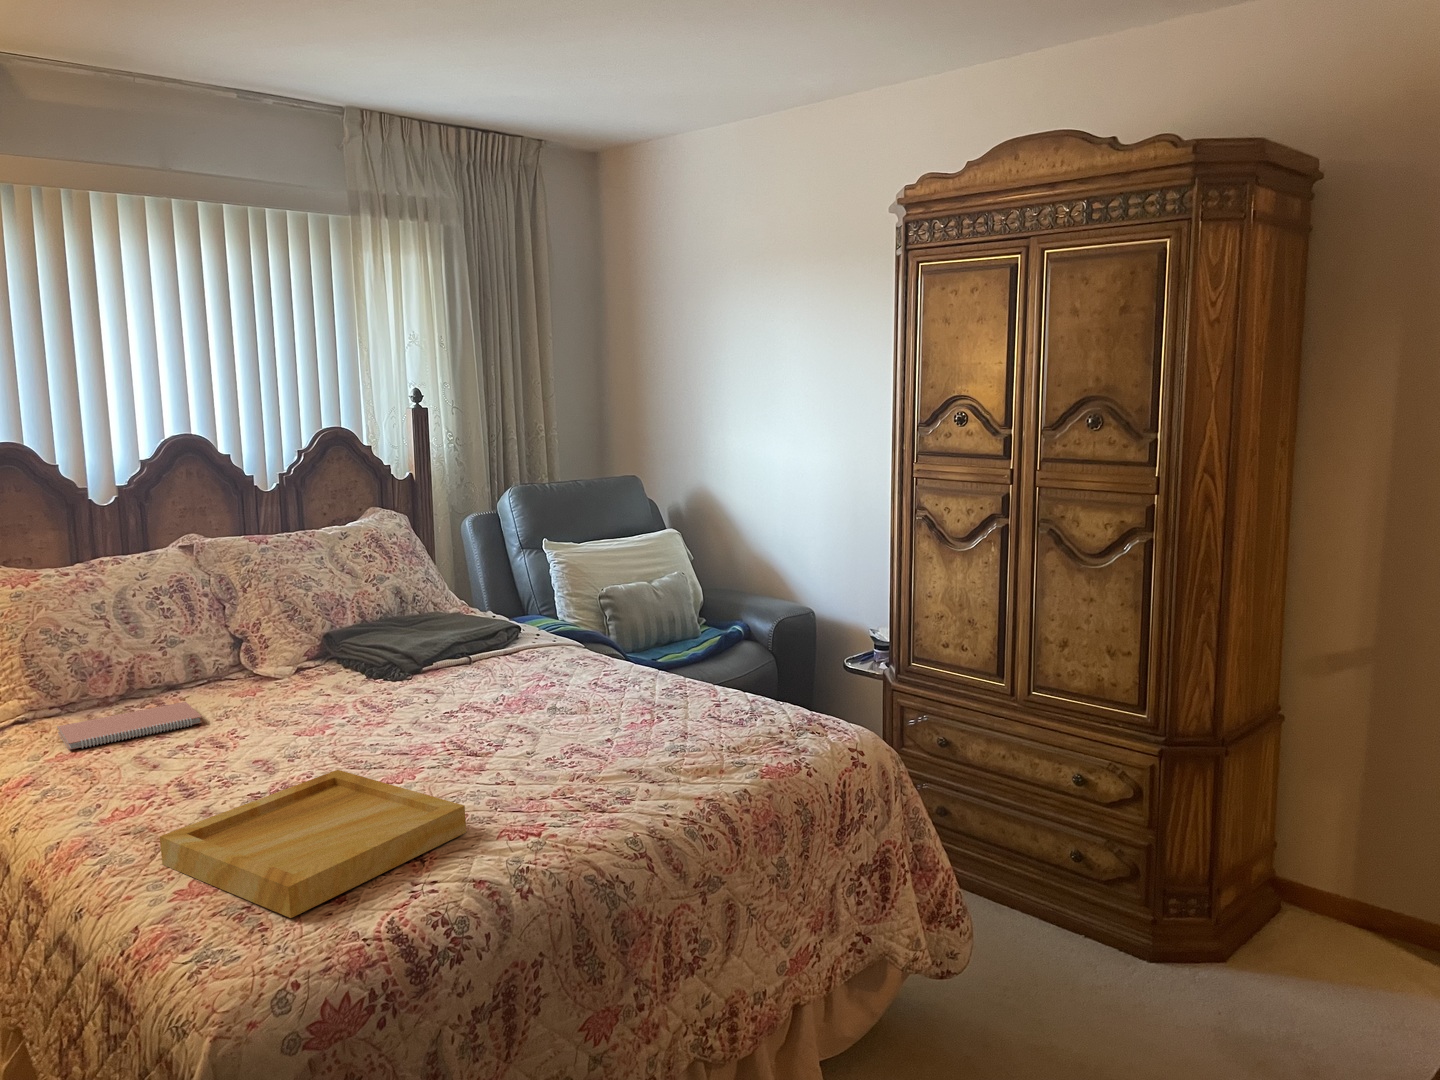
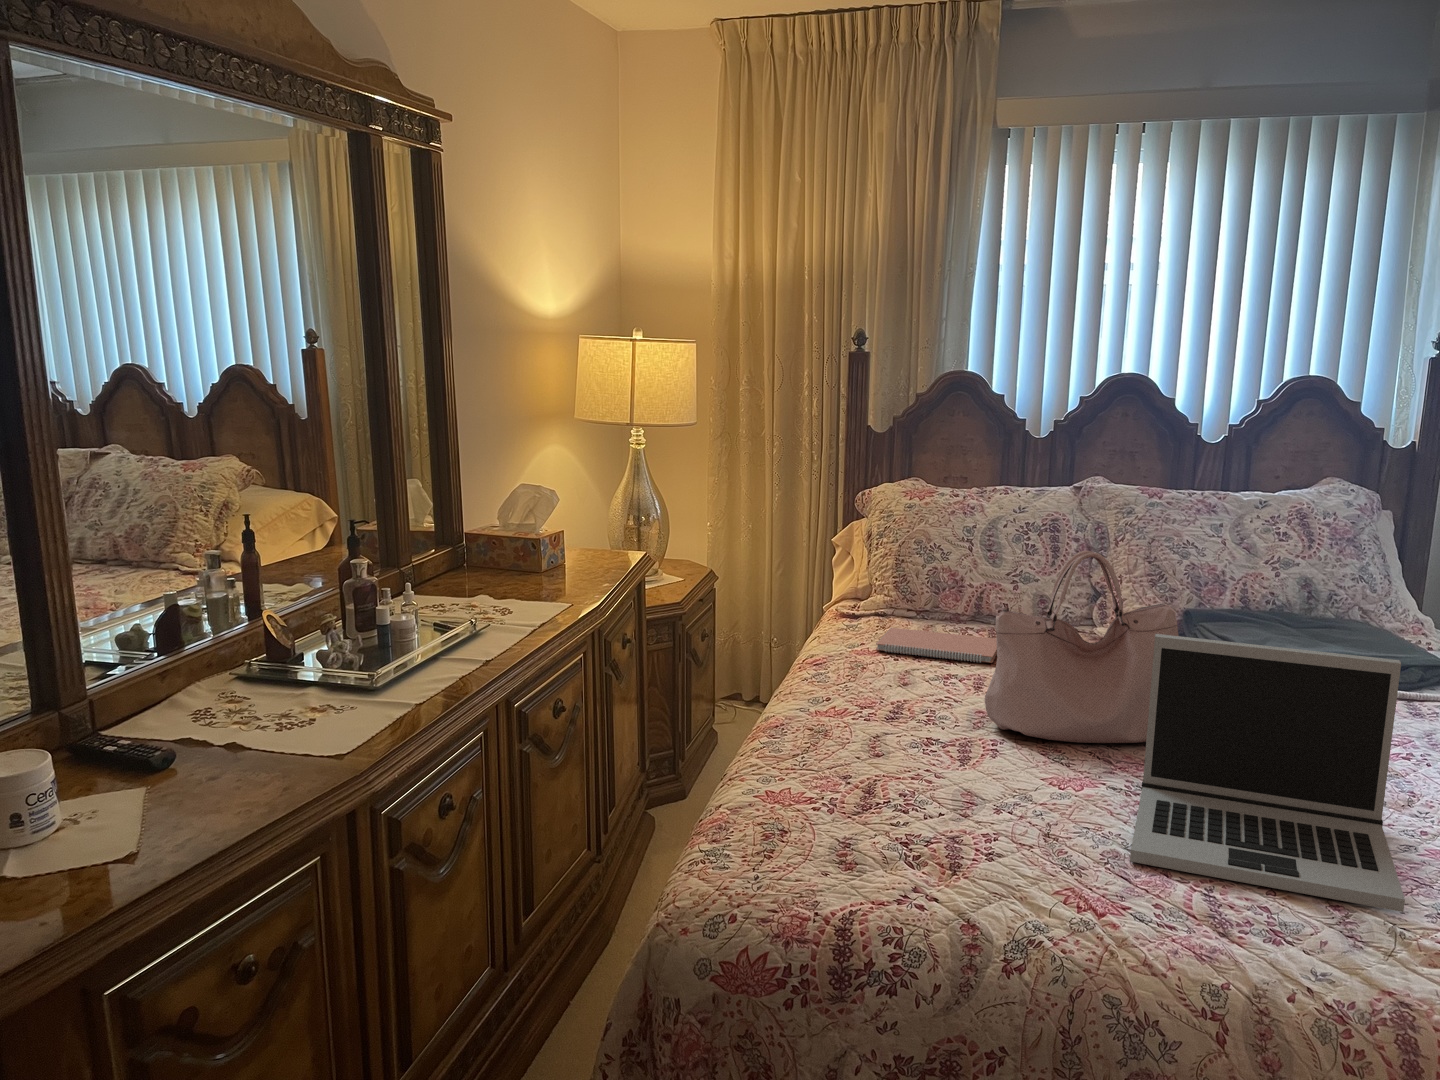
handbag: none [263,587,426,763] -> present [985,551,1179,743]
laptop: none [440,609,659,801] -> present [1130,634,1405,912]
tray: present [159,770,466,918] -> none [796,742,1043,871]

